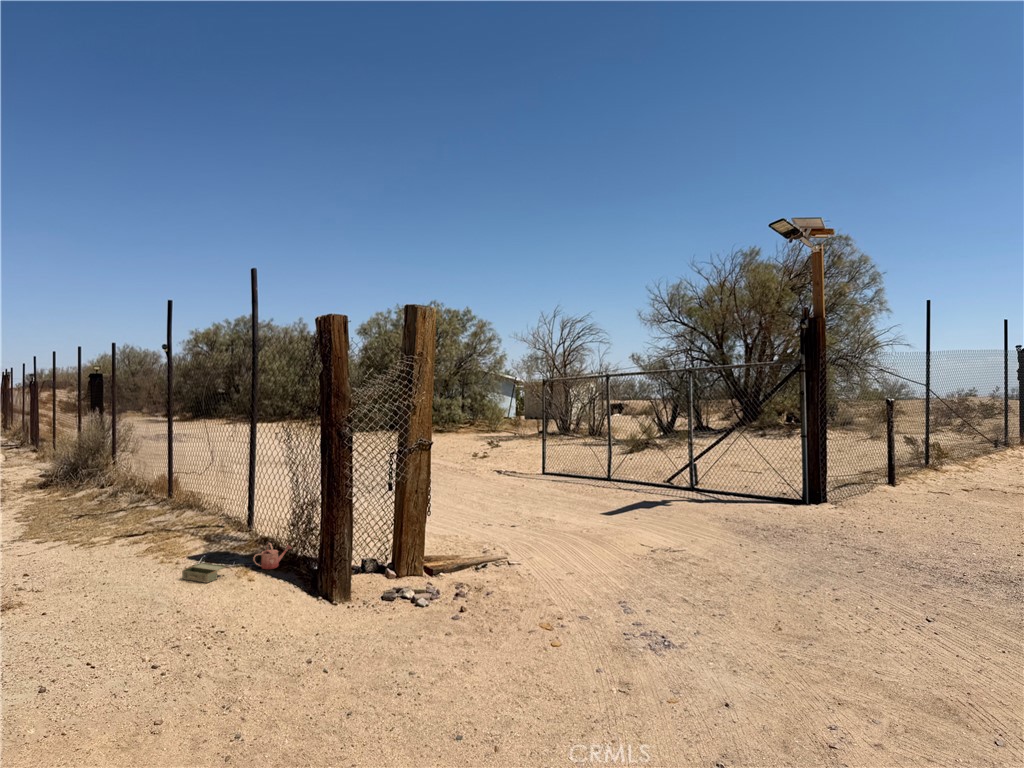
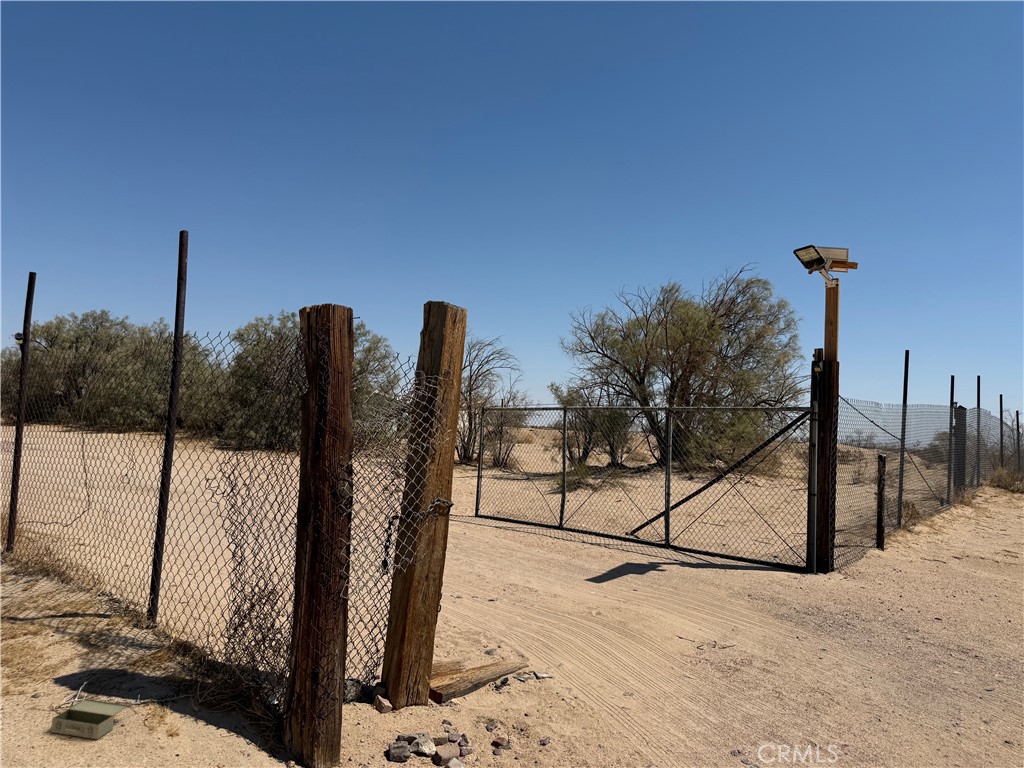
watering can: present [253,543,291,569] -> none [171,660,230,703]

